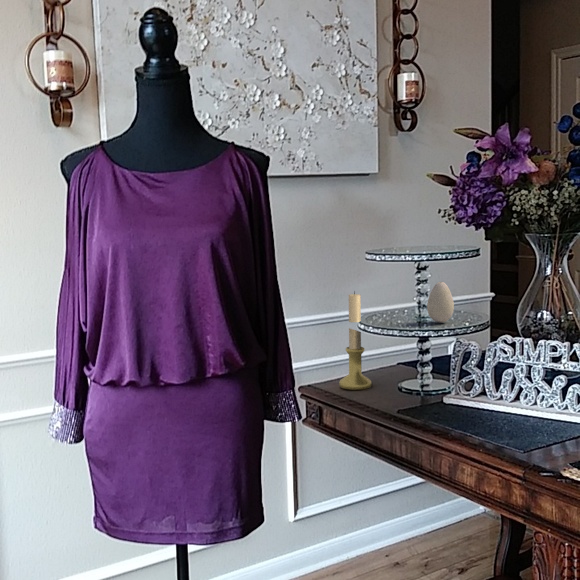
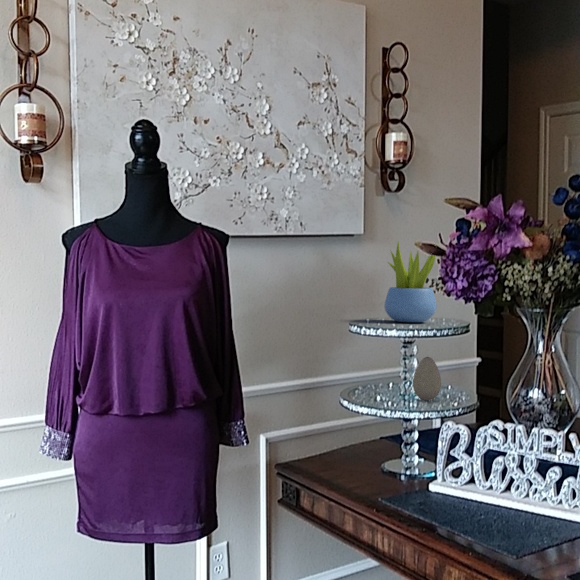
succulent plant: none [399,174,449,251] -> present [384,242,437,322]
candle holder: present [339,292,372,390] -> none [318,363,353,470]

